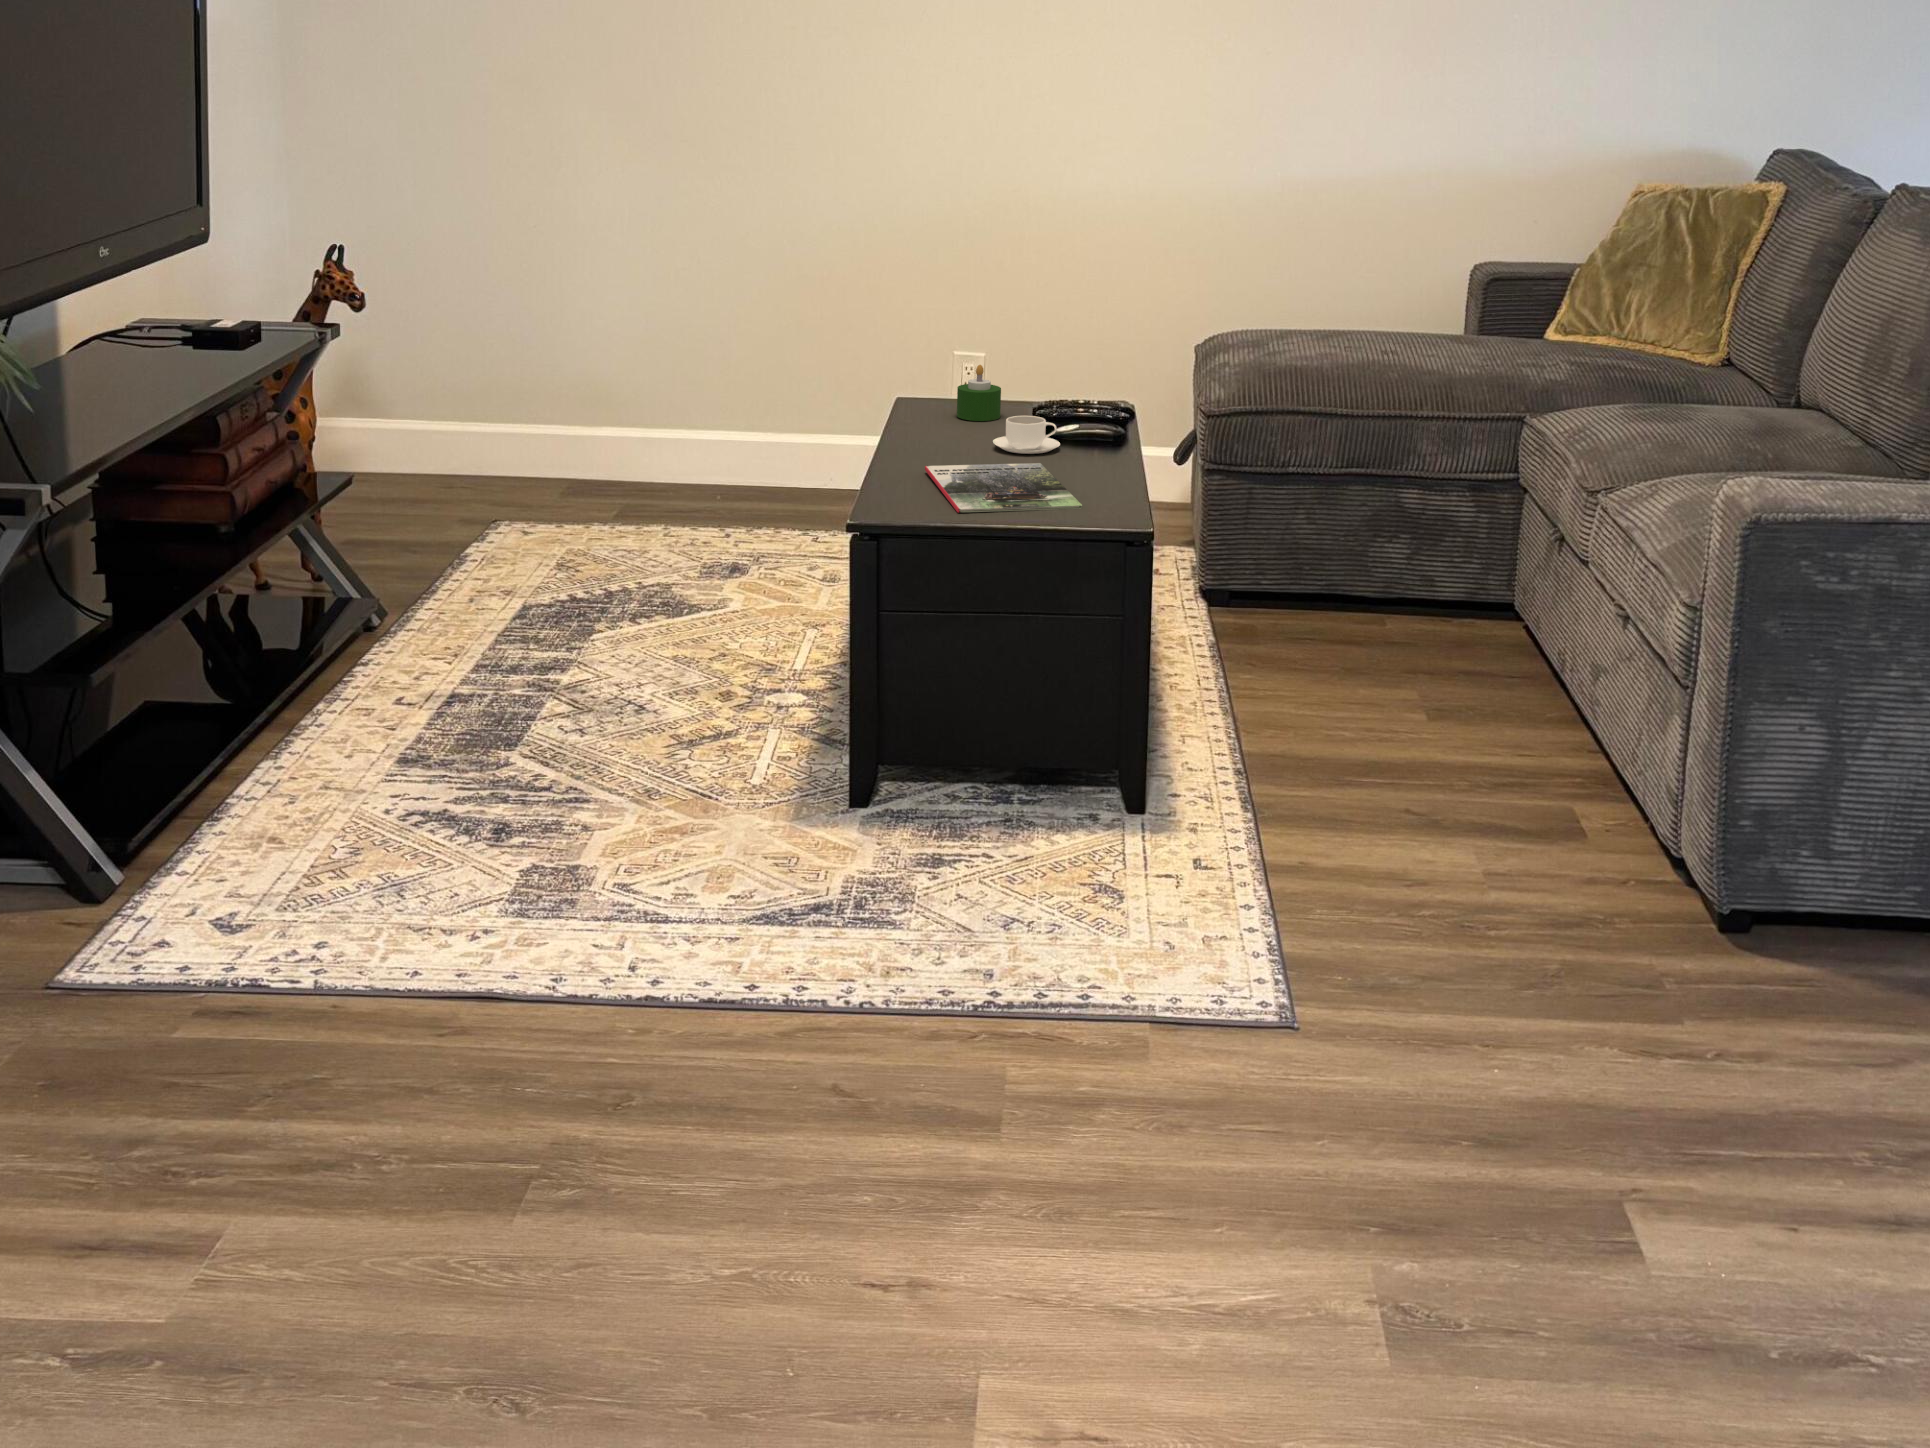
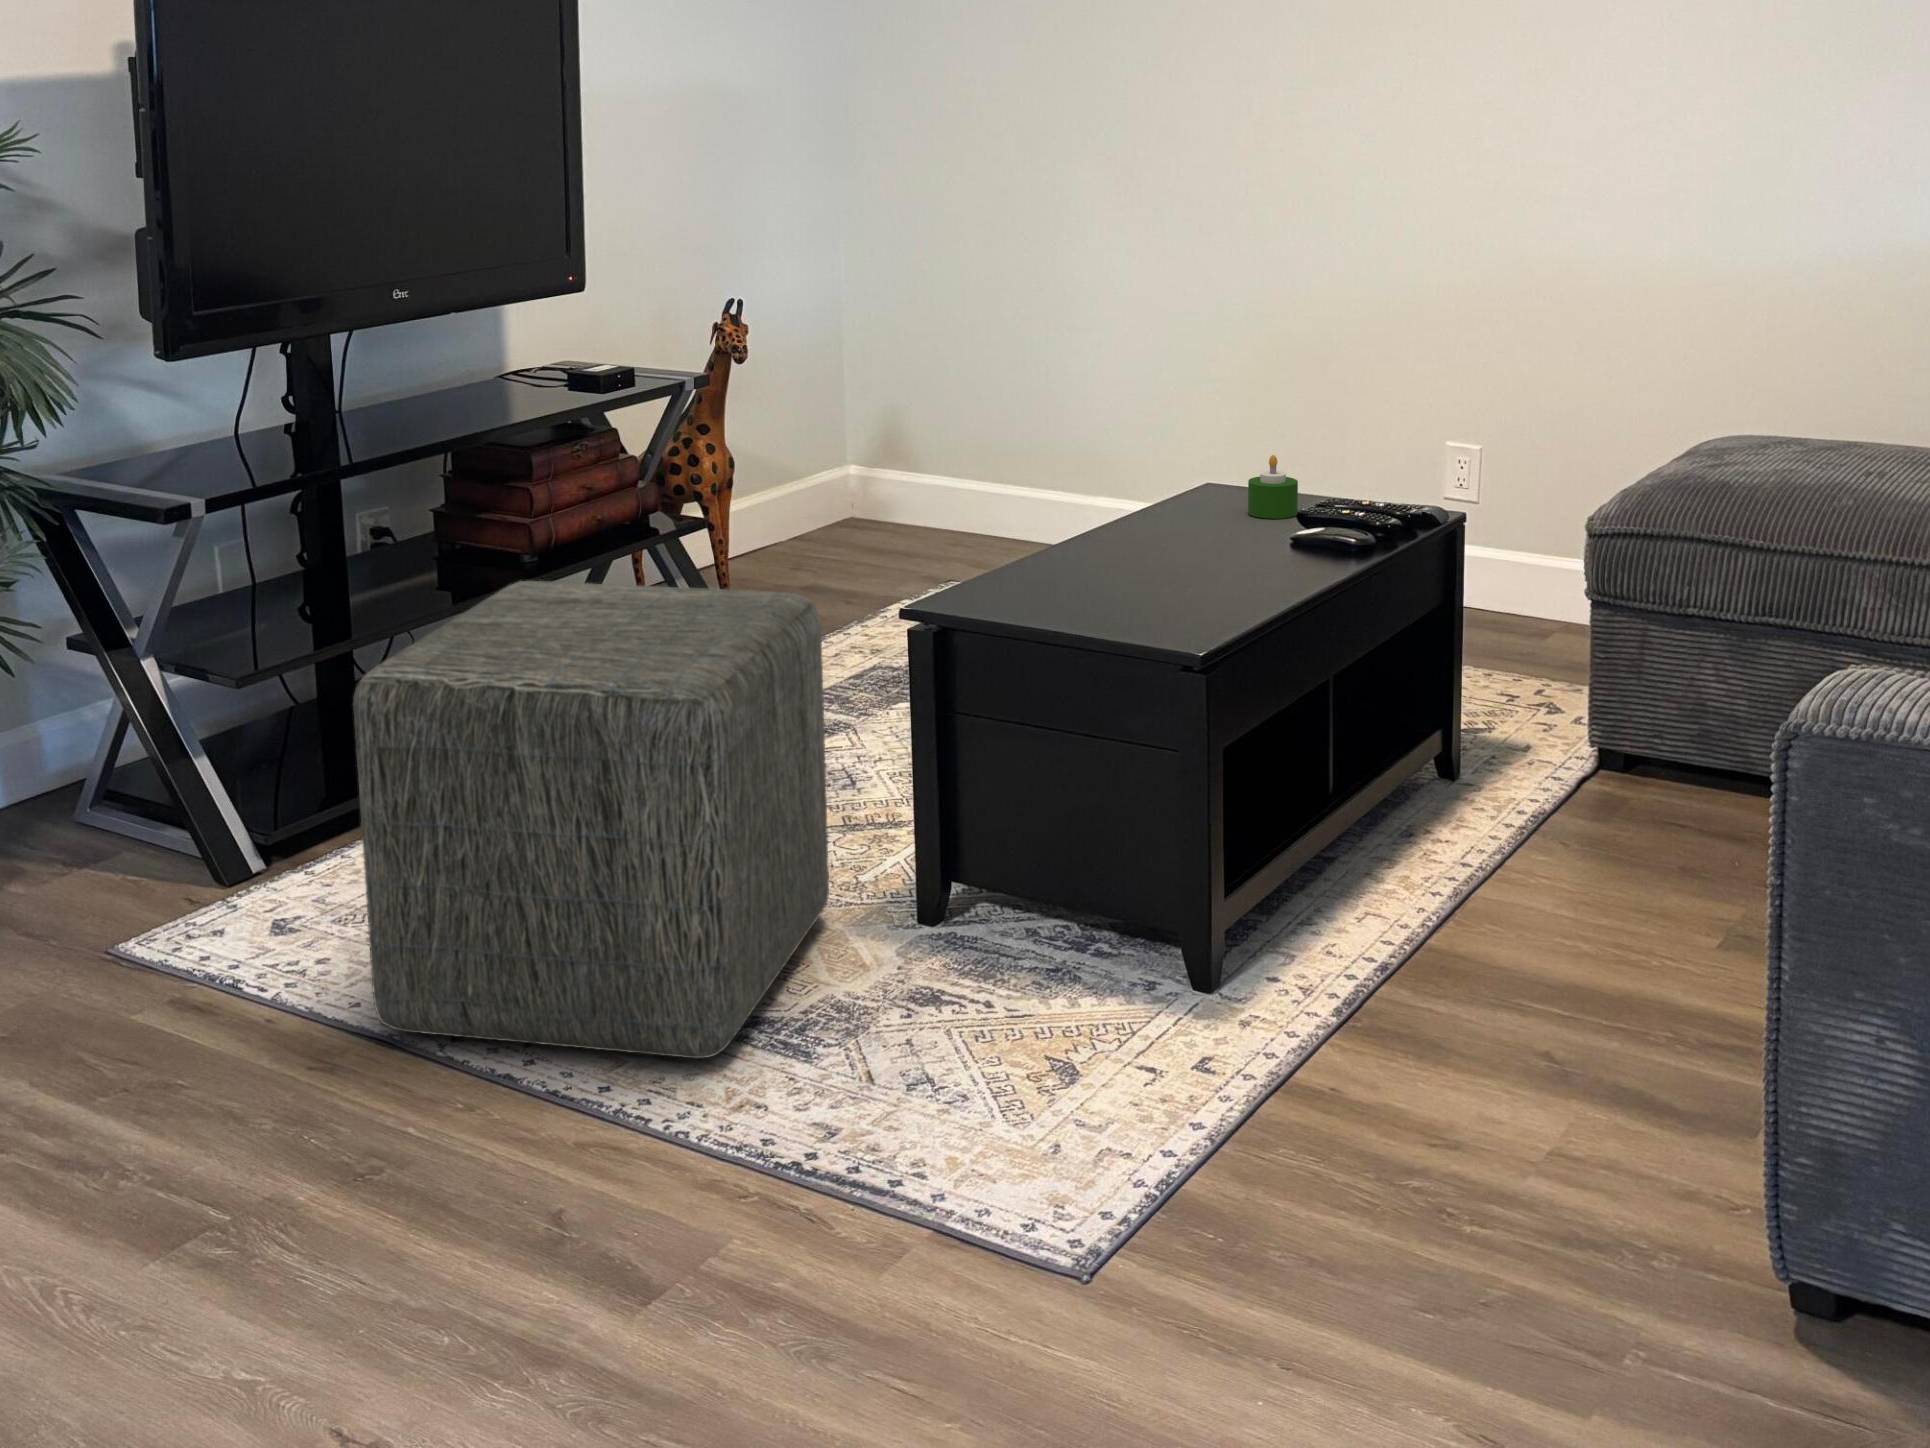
coffee cup: present [993,416,1060,454] -> none [1217,515,1294,559]
magazine: present [925,463,1082,513] -> none [1047,561,1229,625]
ottoman: none [427,515,834,984] -> present [353,581,829,1058]

